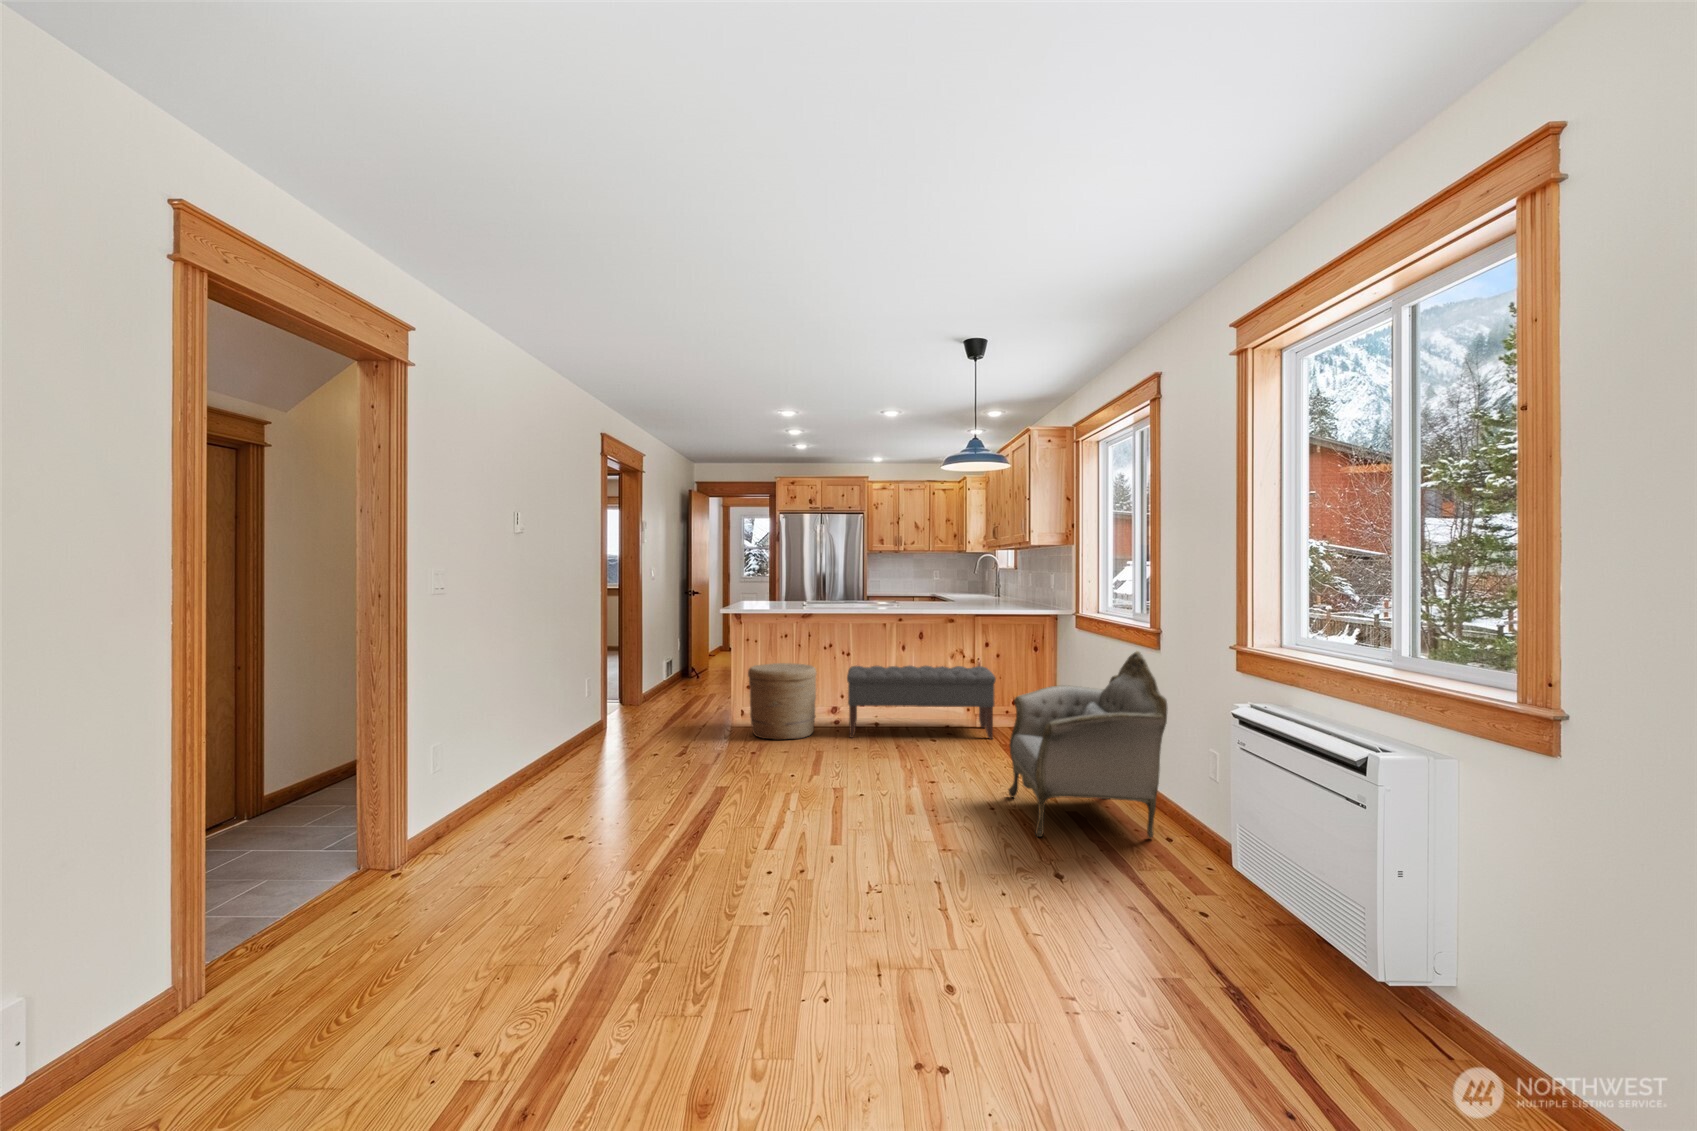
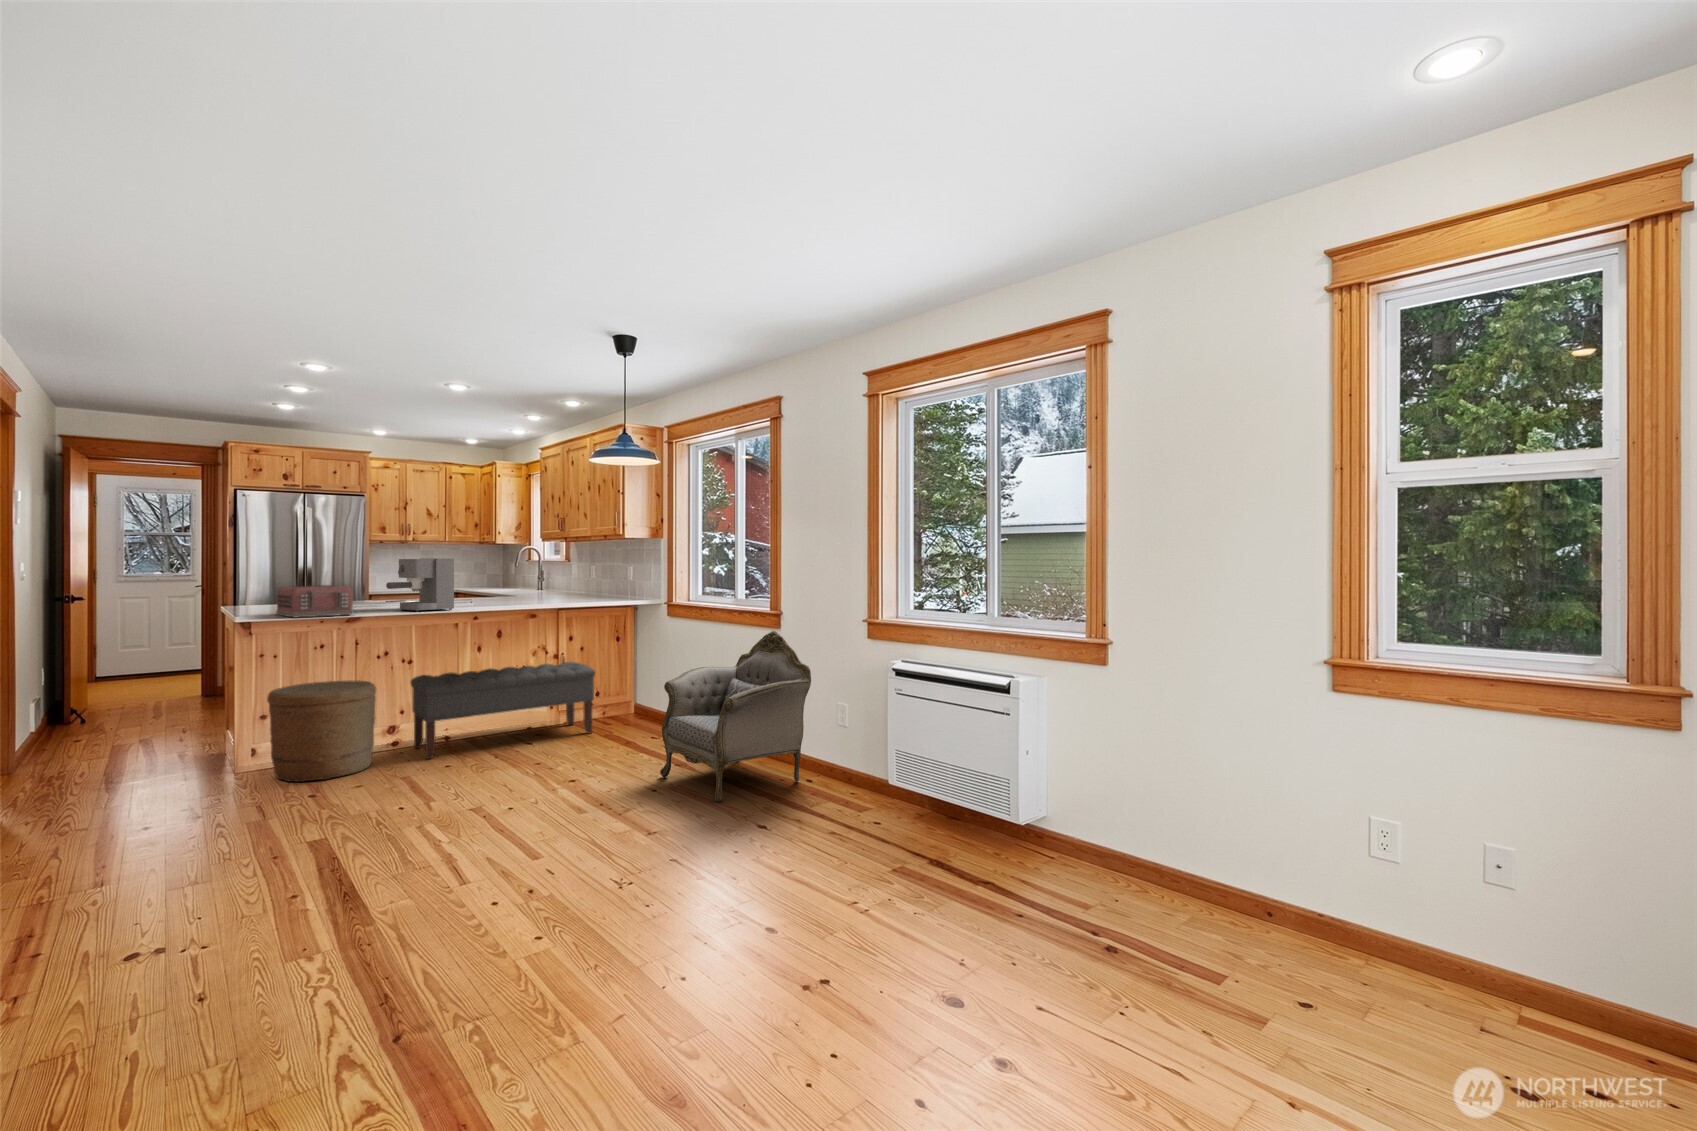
coffee maker: none [834,567,884,611] -> present [386,558,454,611]
toaster: none [766,588,808,612] -> present [276,585,354,618]

